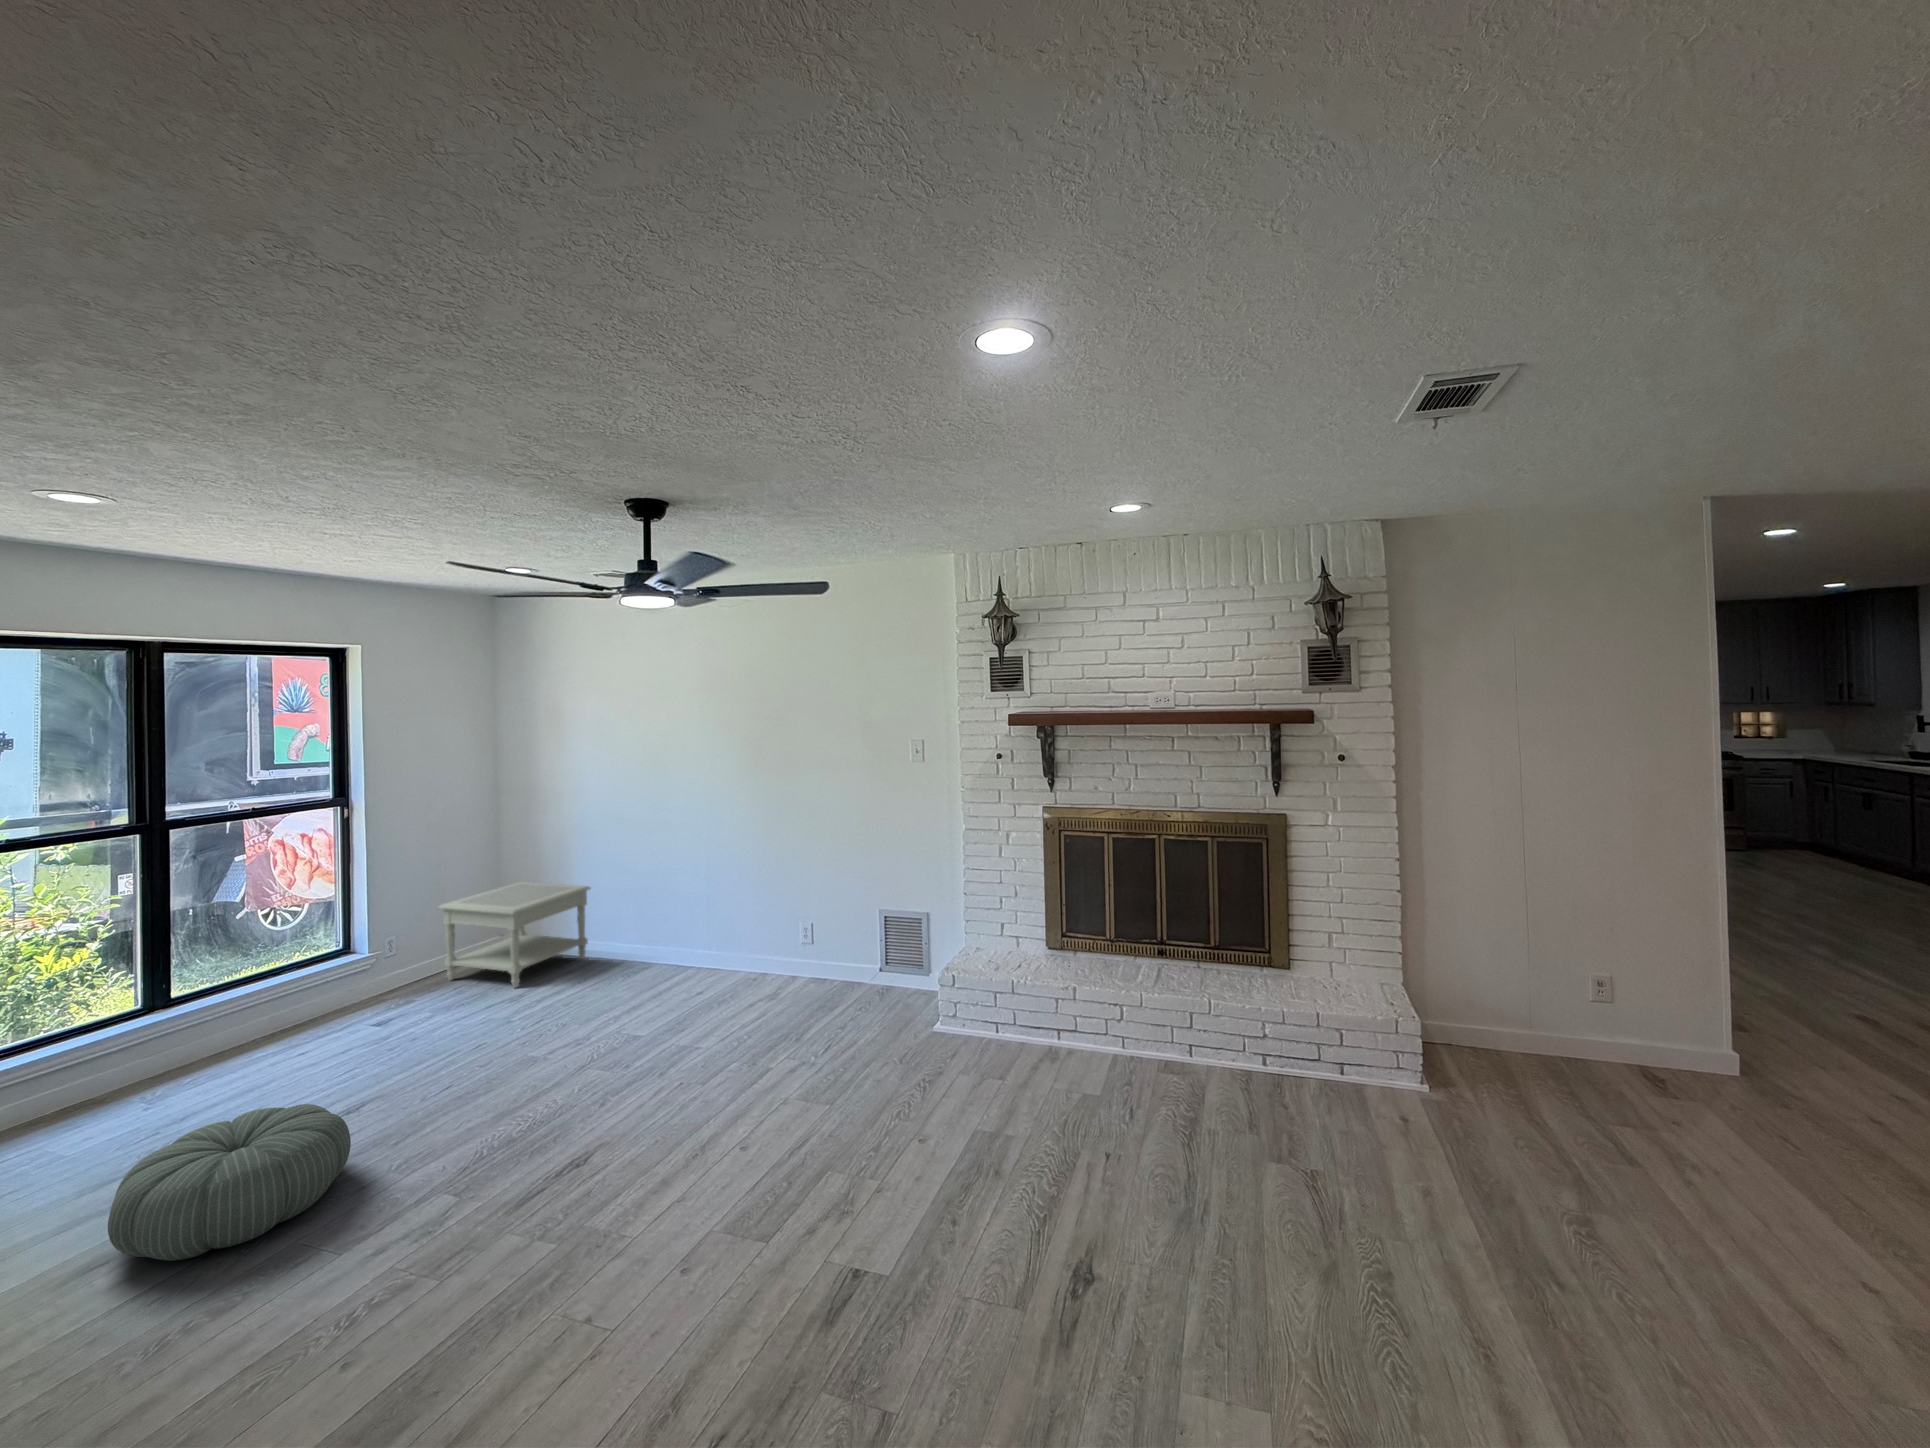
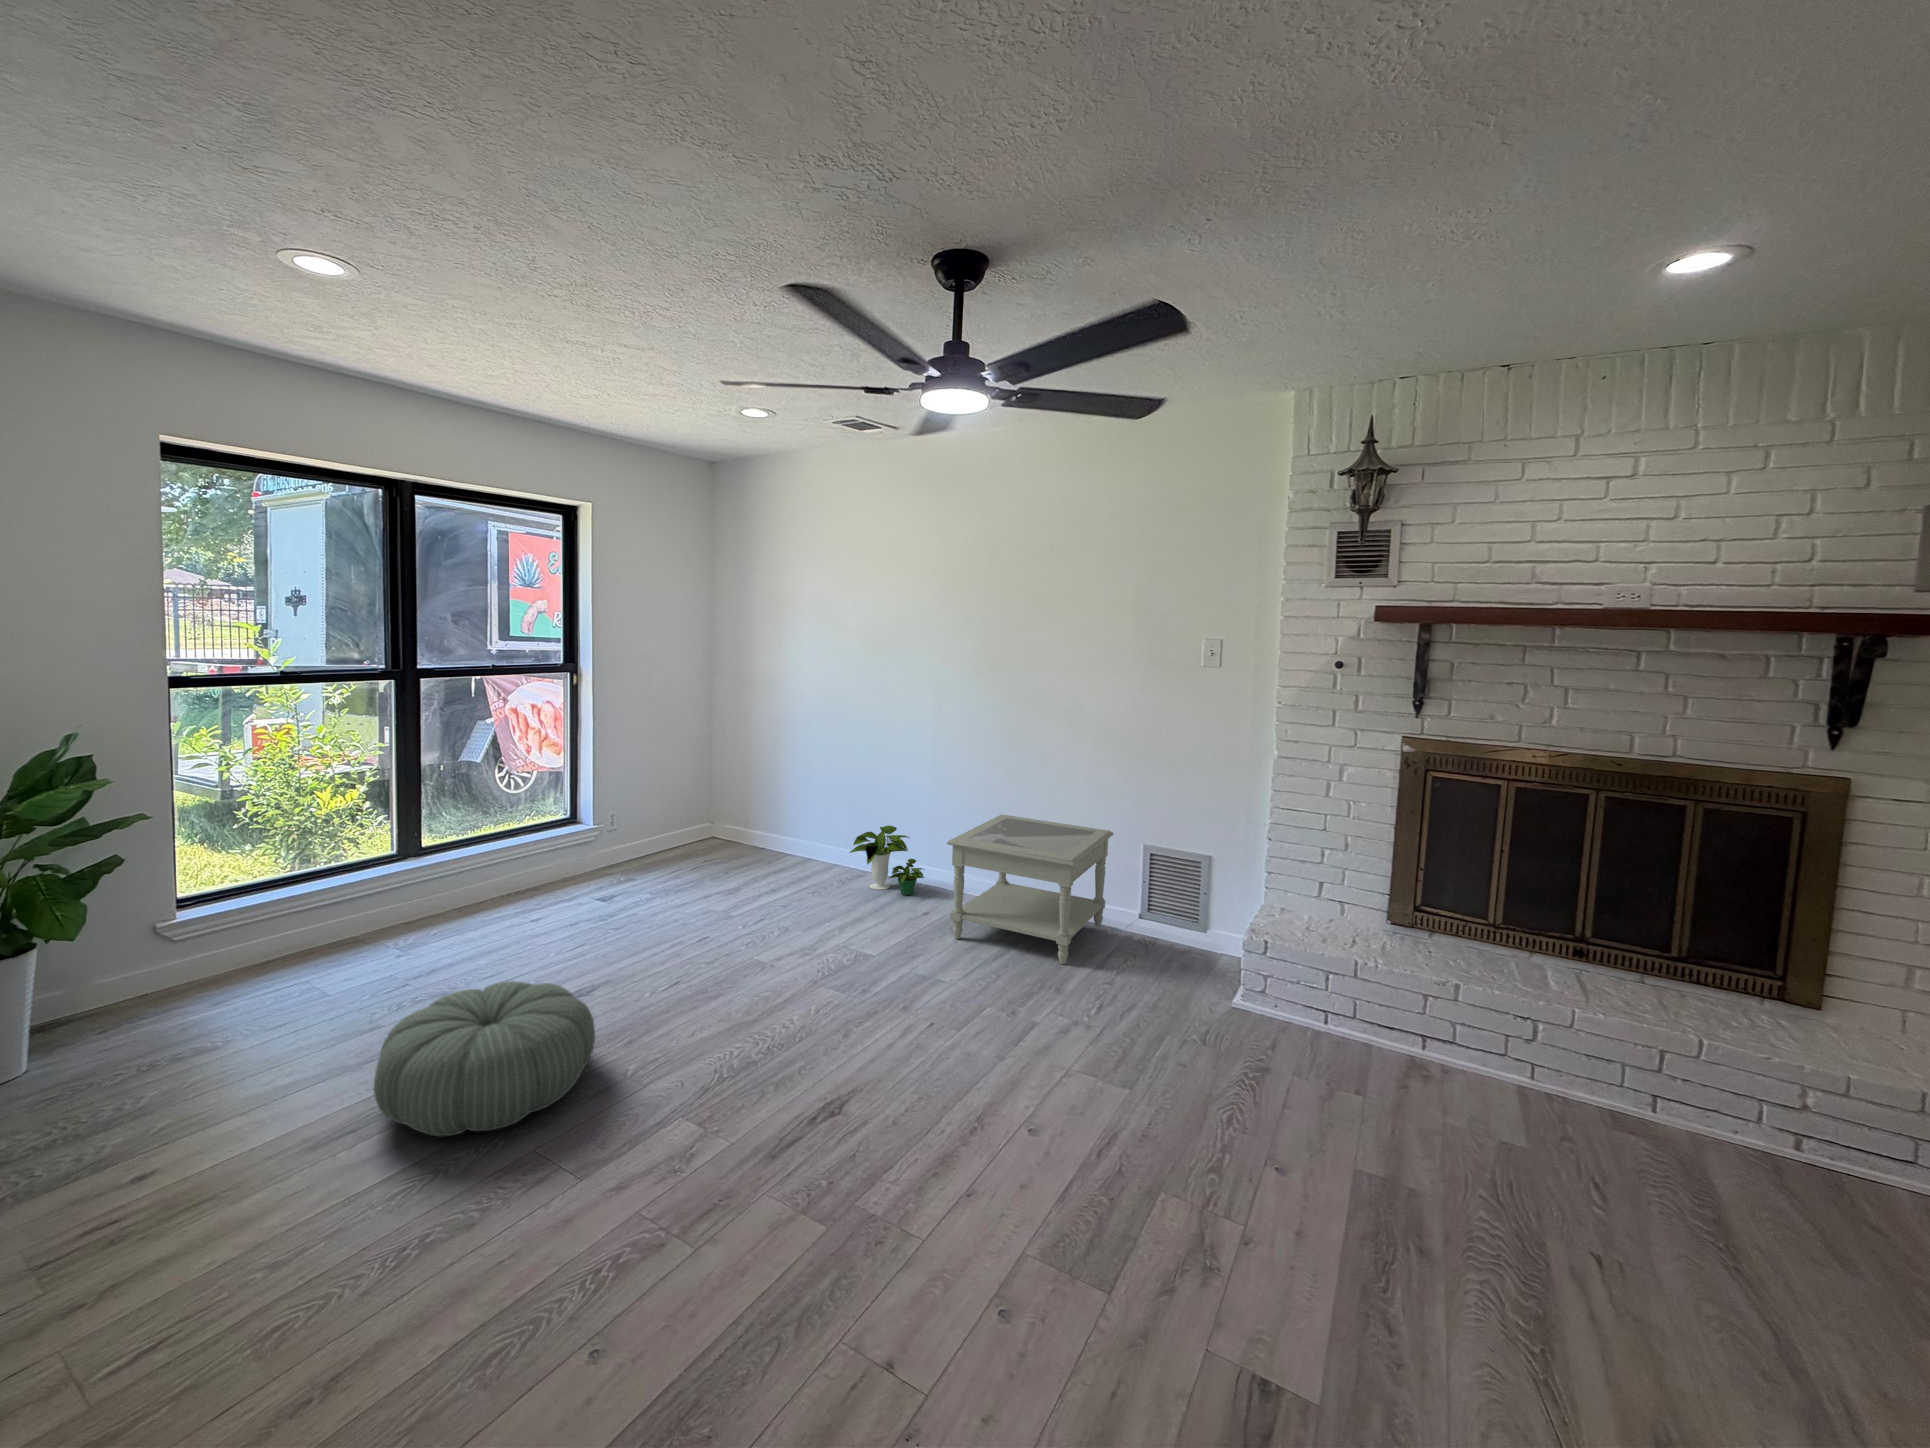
side table: present [438,882,590,988] -> present [947,814,1114,964]
potted plant: none [632,917,702,977] -> present [849,826,924,895]

